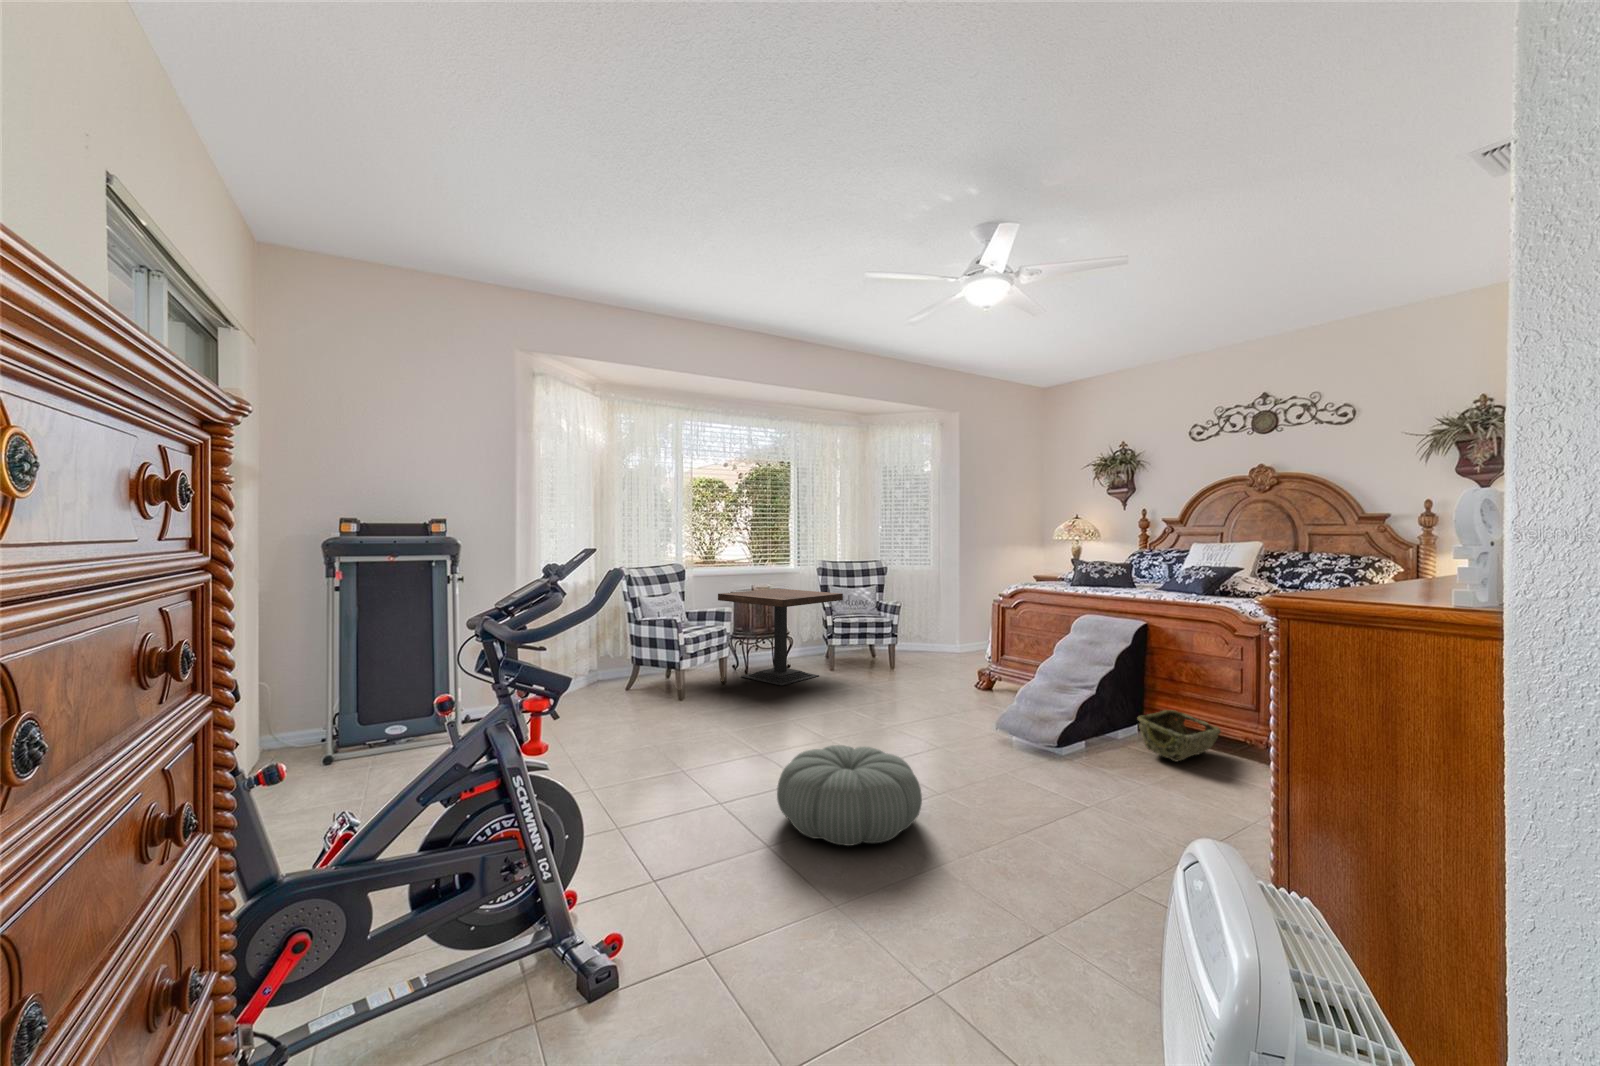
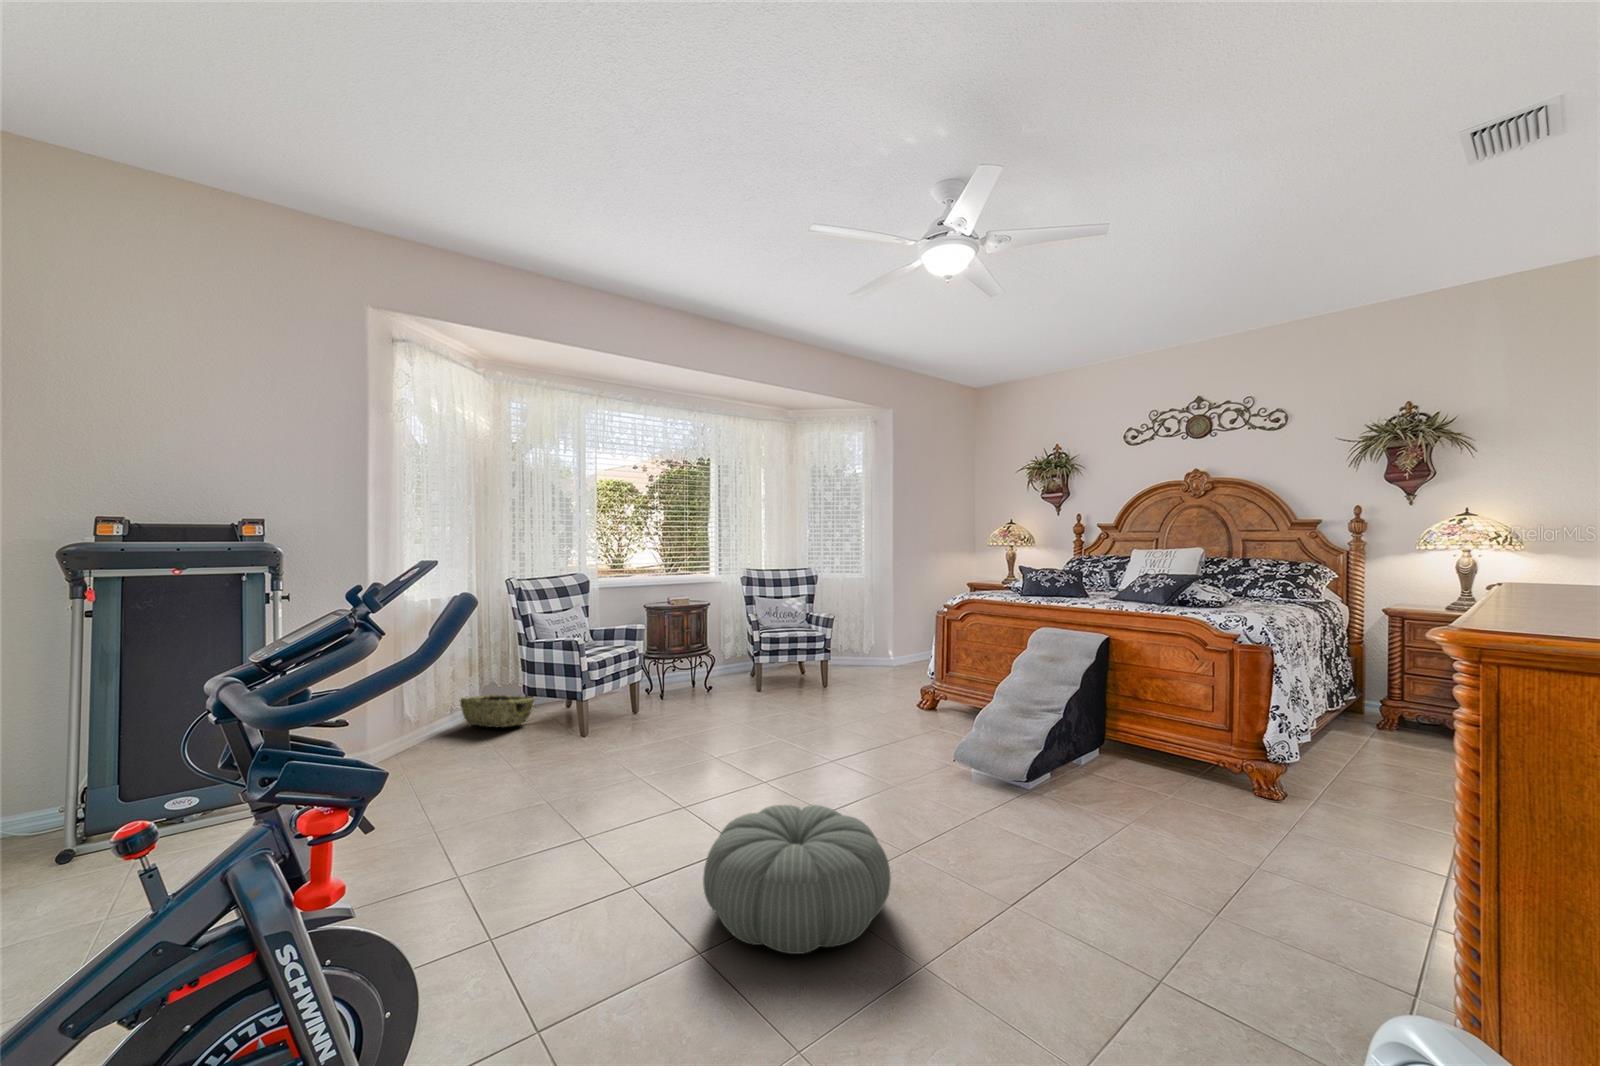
side table: present [718,589,843,686] -> none [629,601,772,713]
woven basket: present [1138,710,1221,762] -> present [460,695,534,727]

